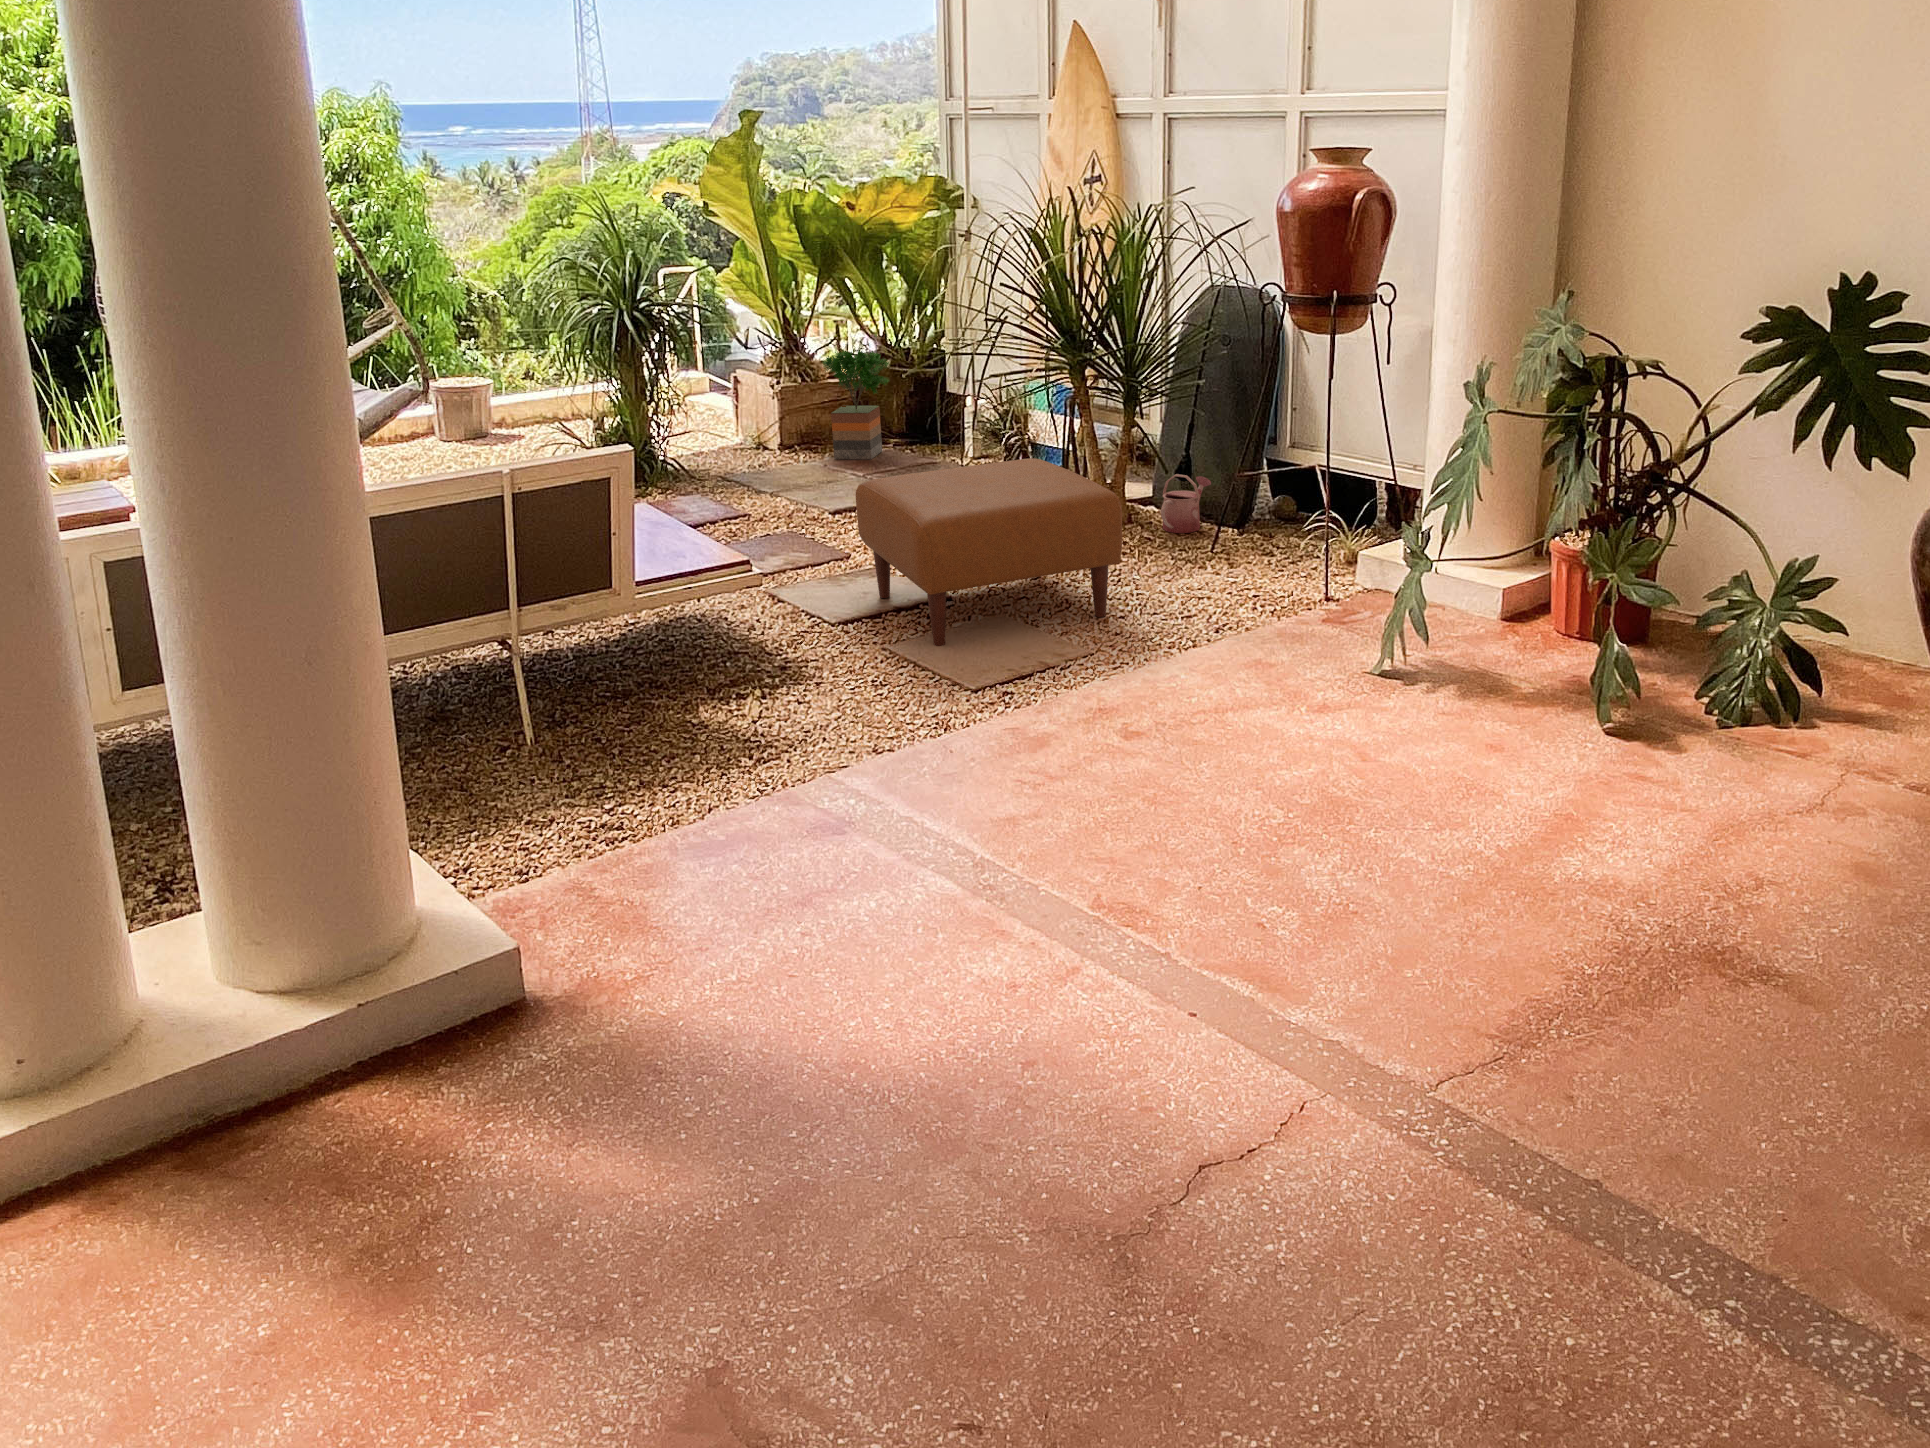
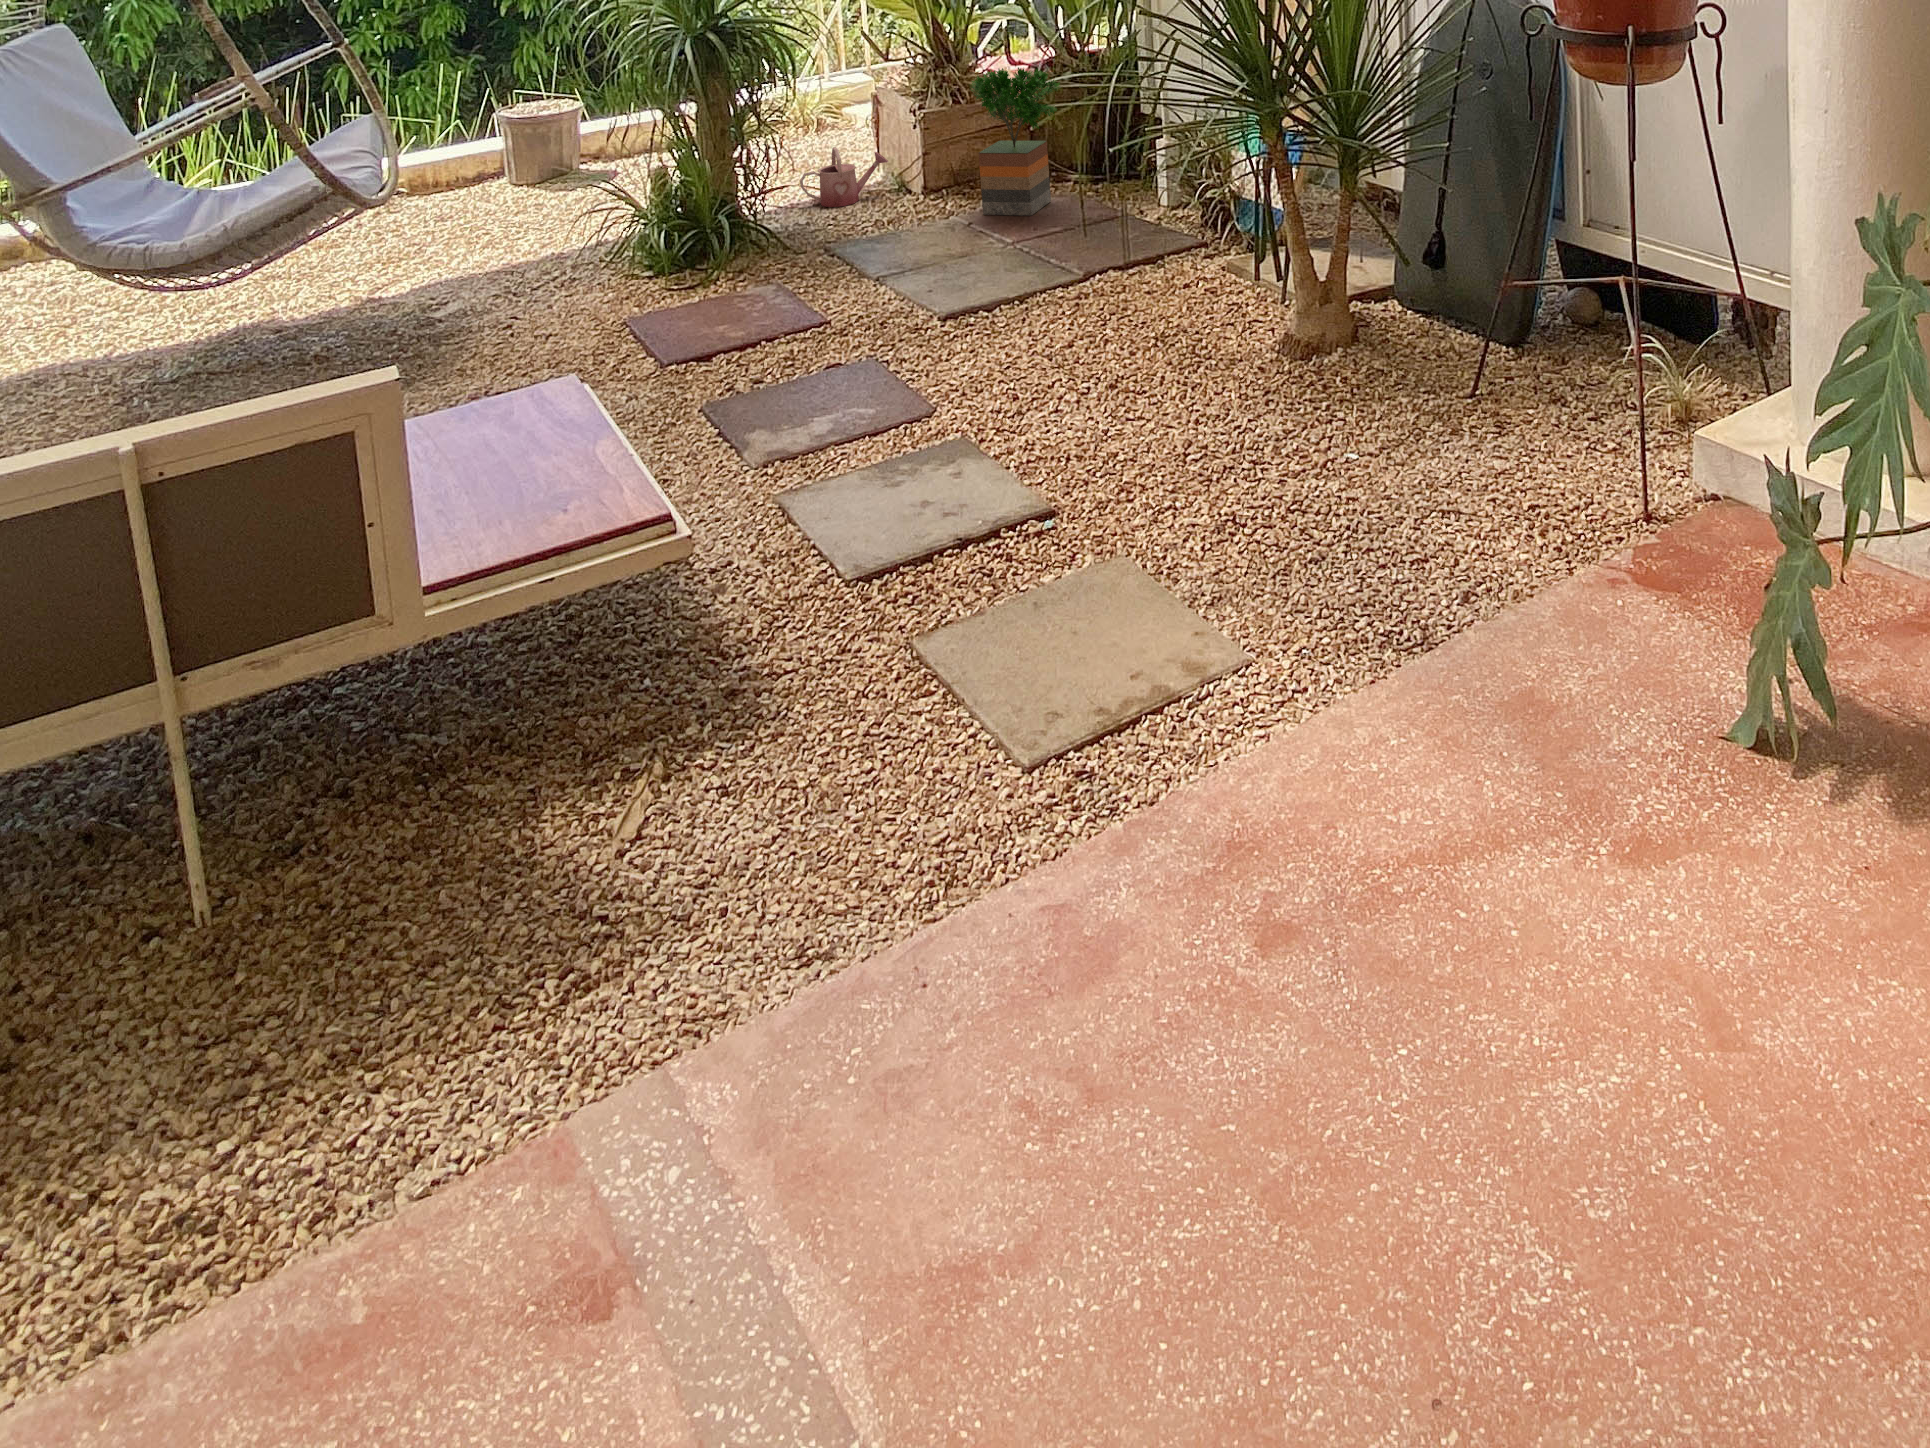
ottoman: present [856,458,1122,646] -> none [900,271,1298,620]
watering can: present [1161,474,1211,533] -> present [800,147,888,207]

